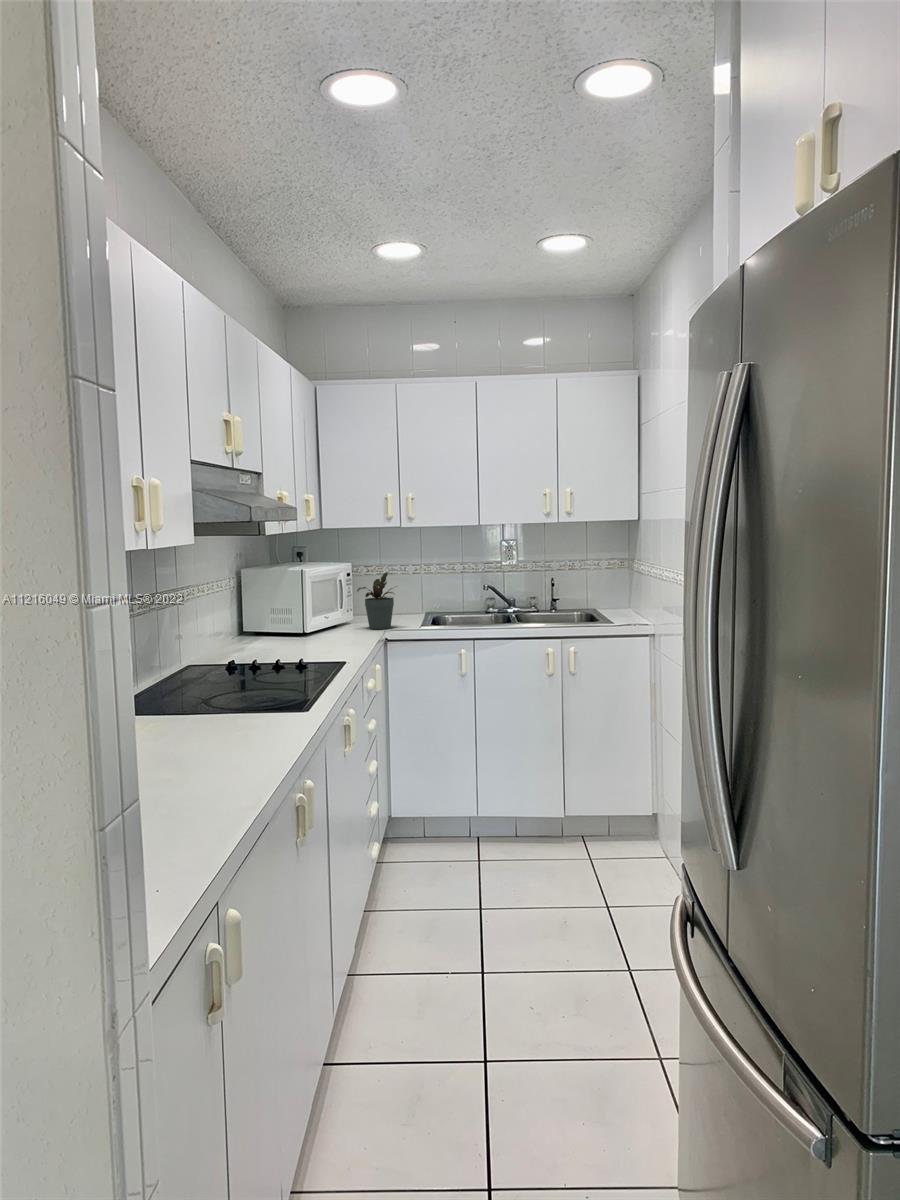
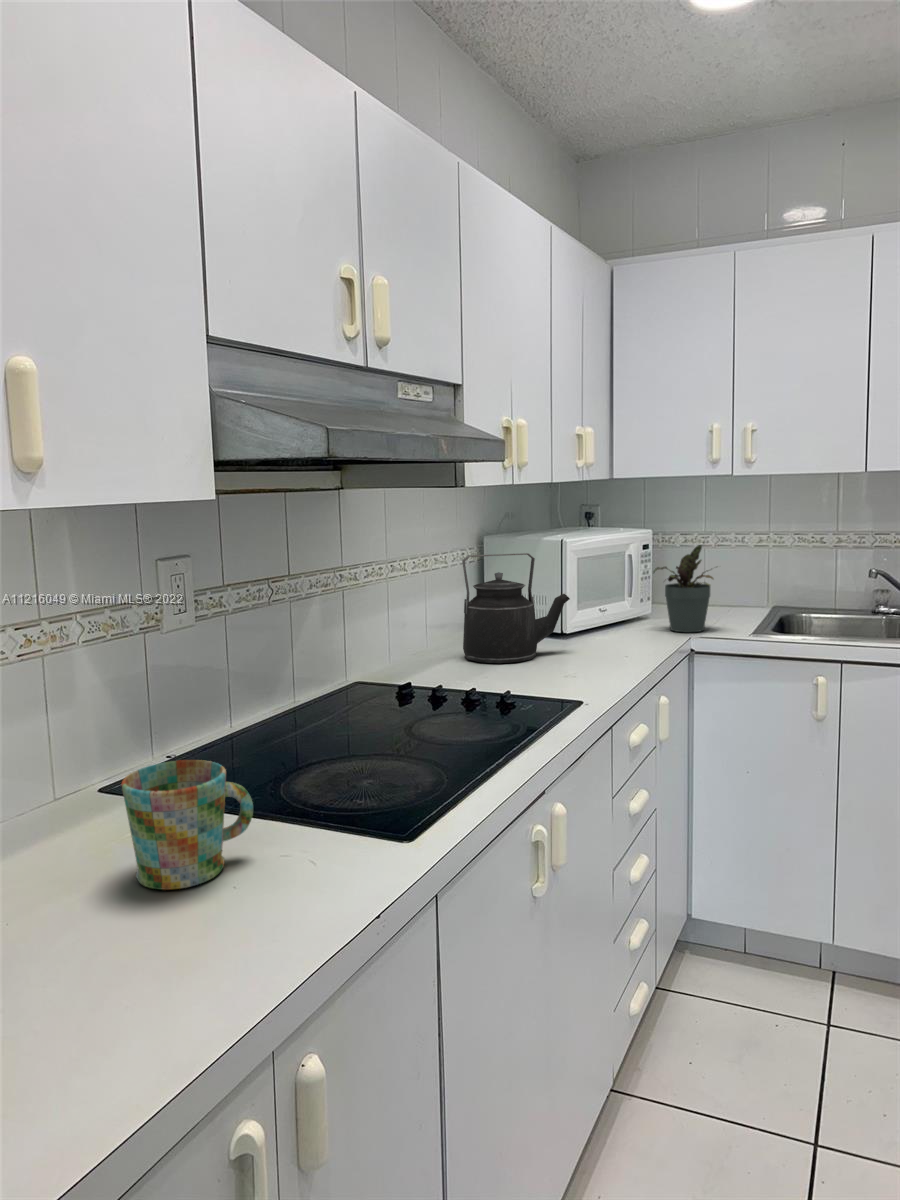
kettle: none [245,578,315,651] -> present [462,553,570,663]
mug: none [178,677,238,737] -> present [122,760,253,890]

